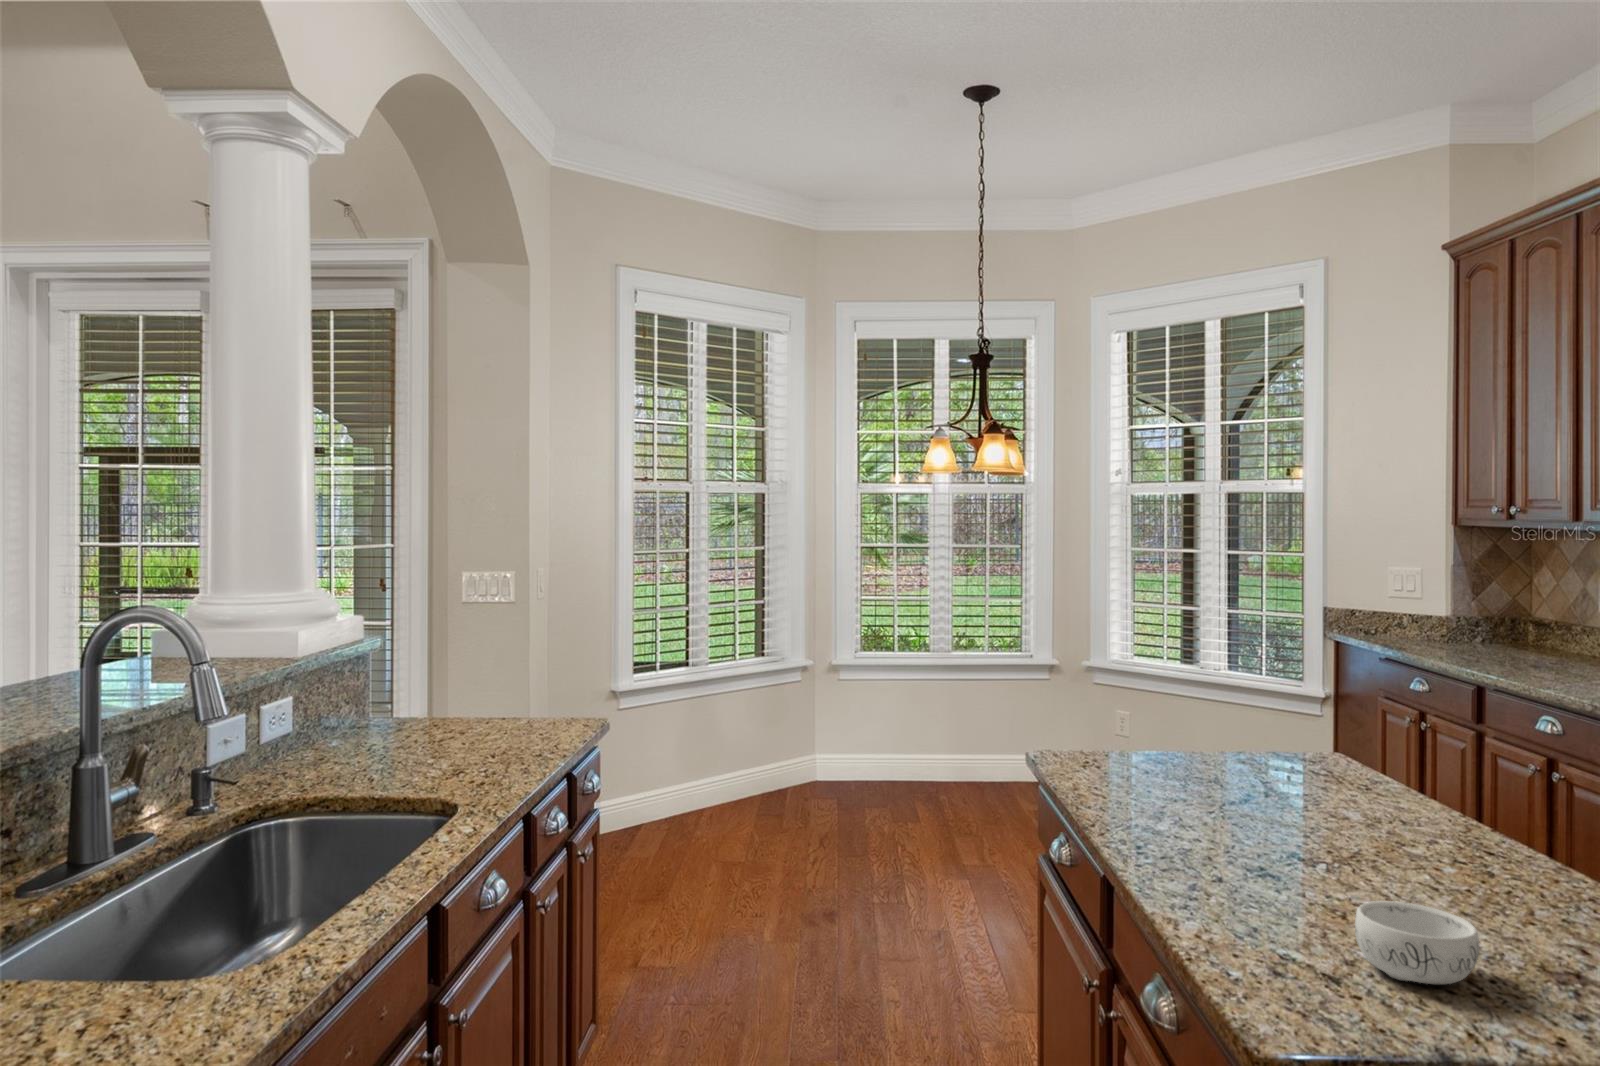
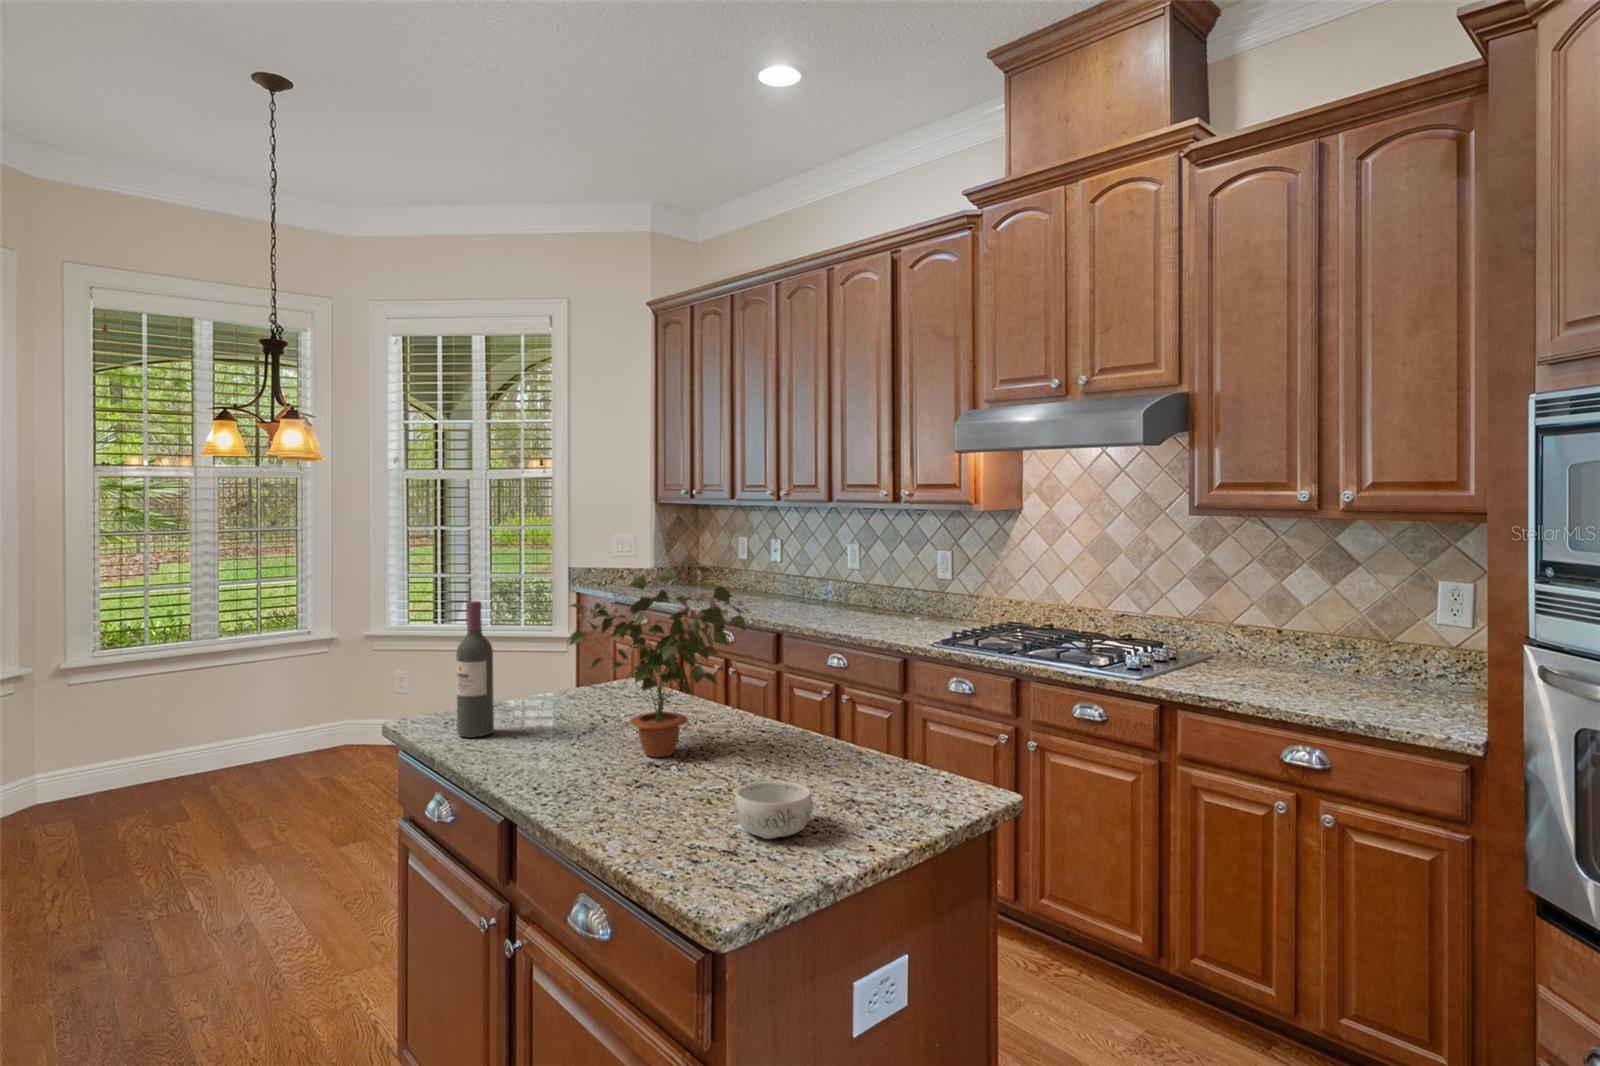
potted plant: none [1208,606,1461,851] -> present [570,568,749,757]
wine bottle: none [1090,629,1132,783] -> present [456,601,494,737]

